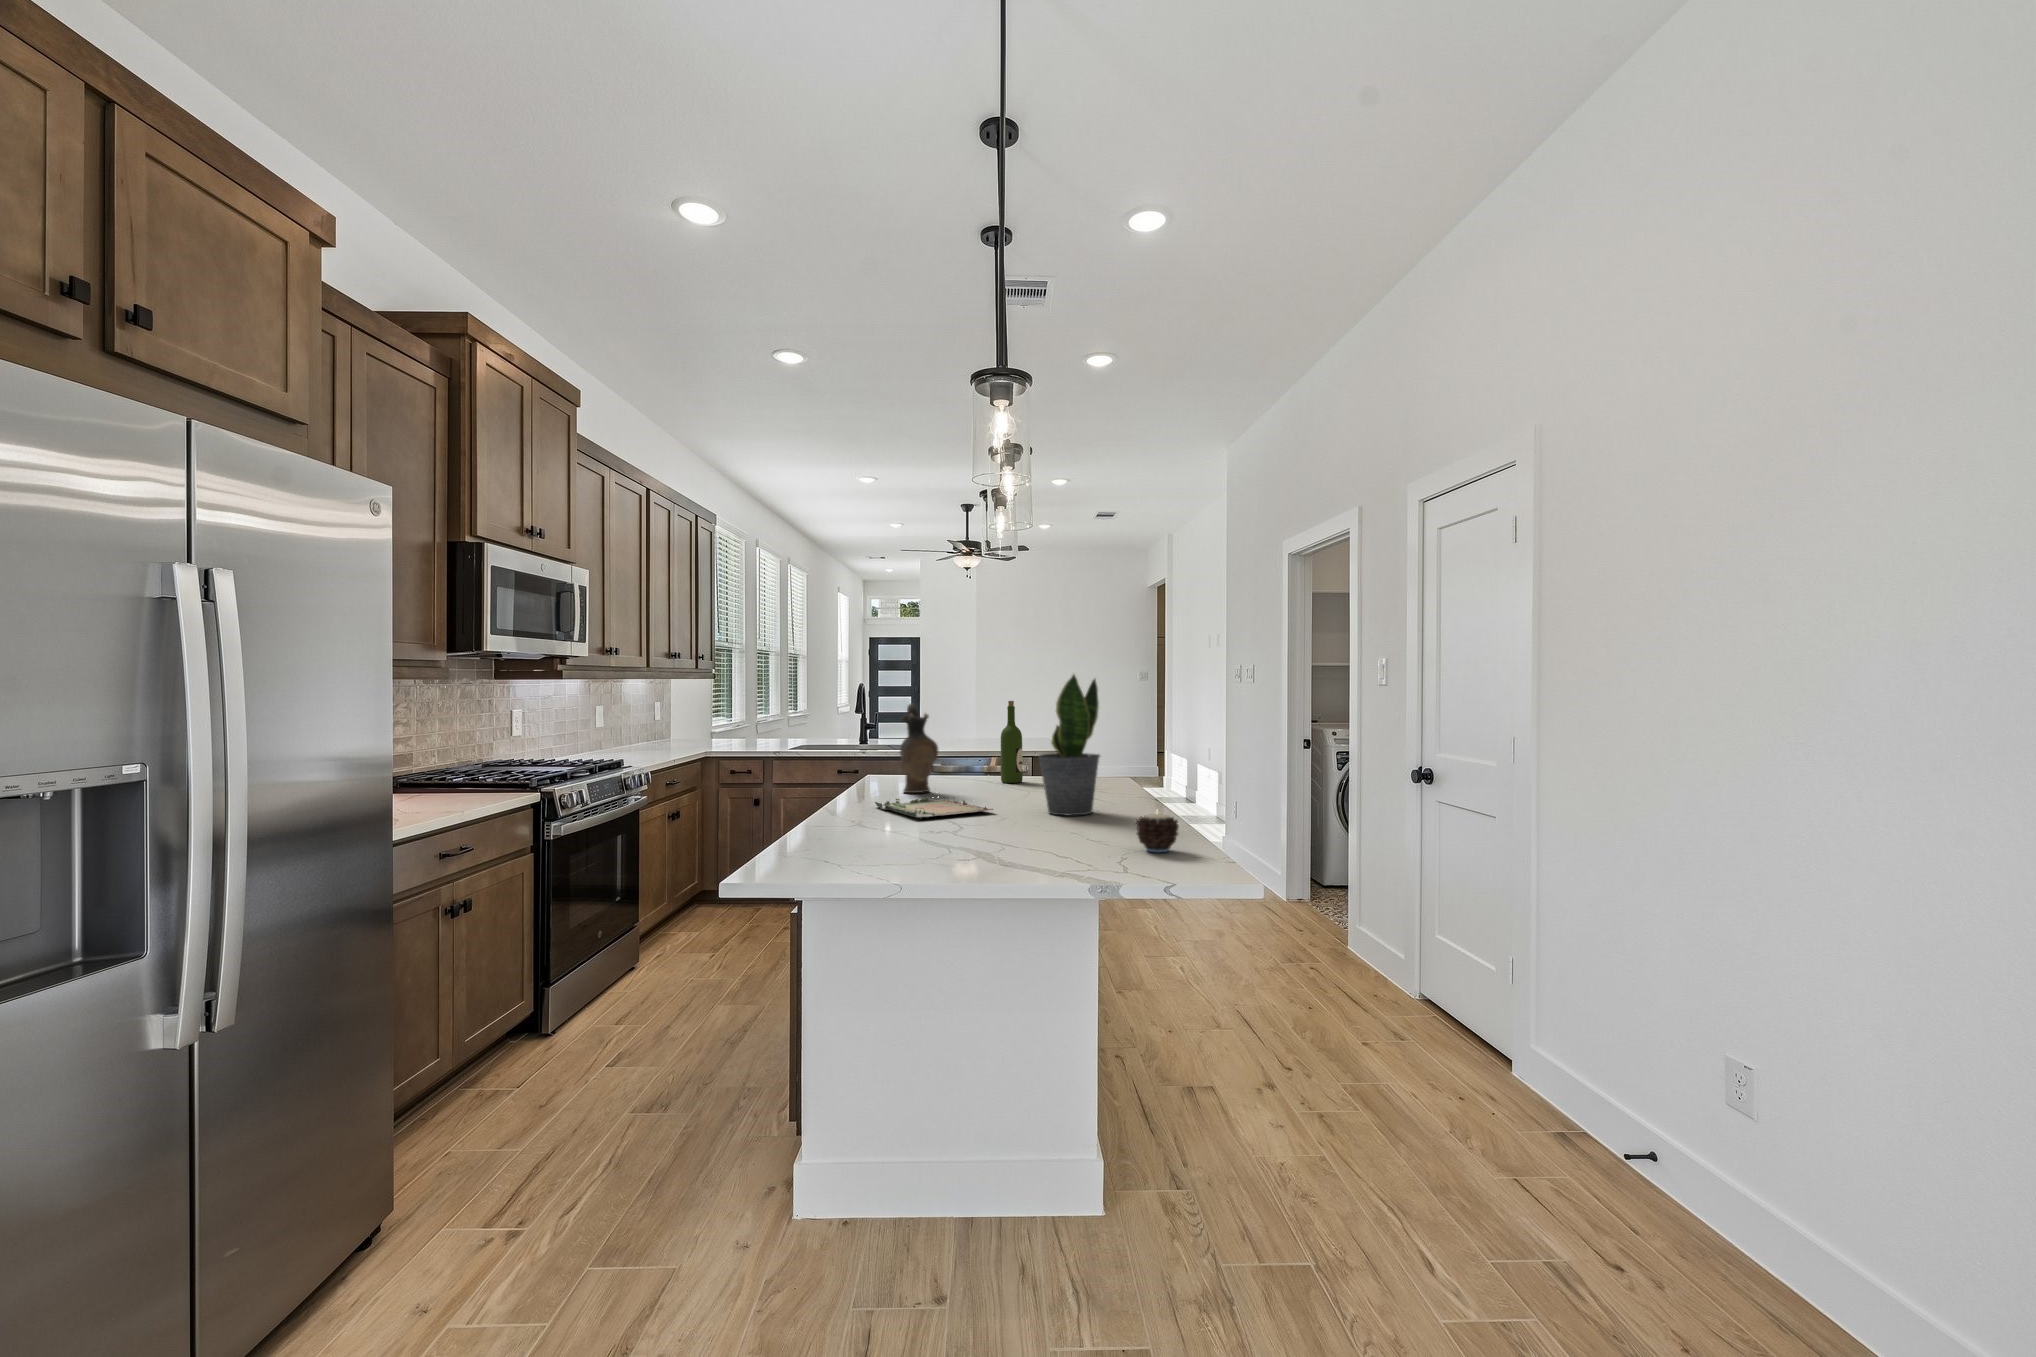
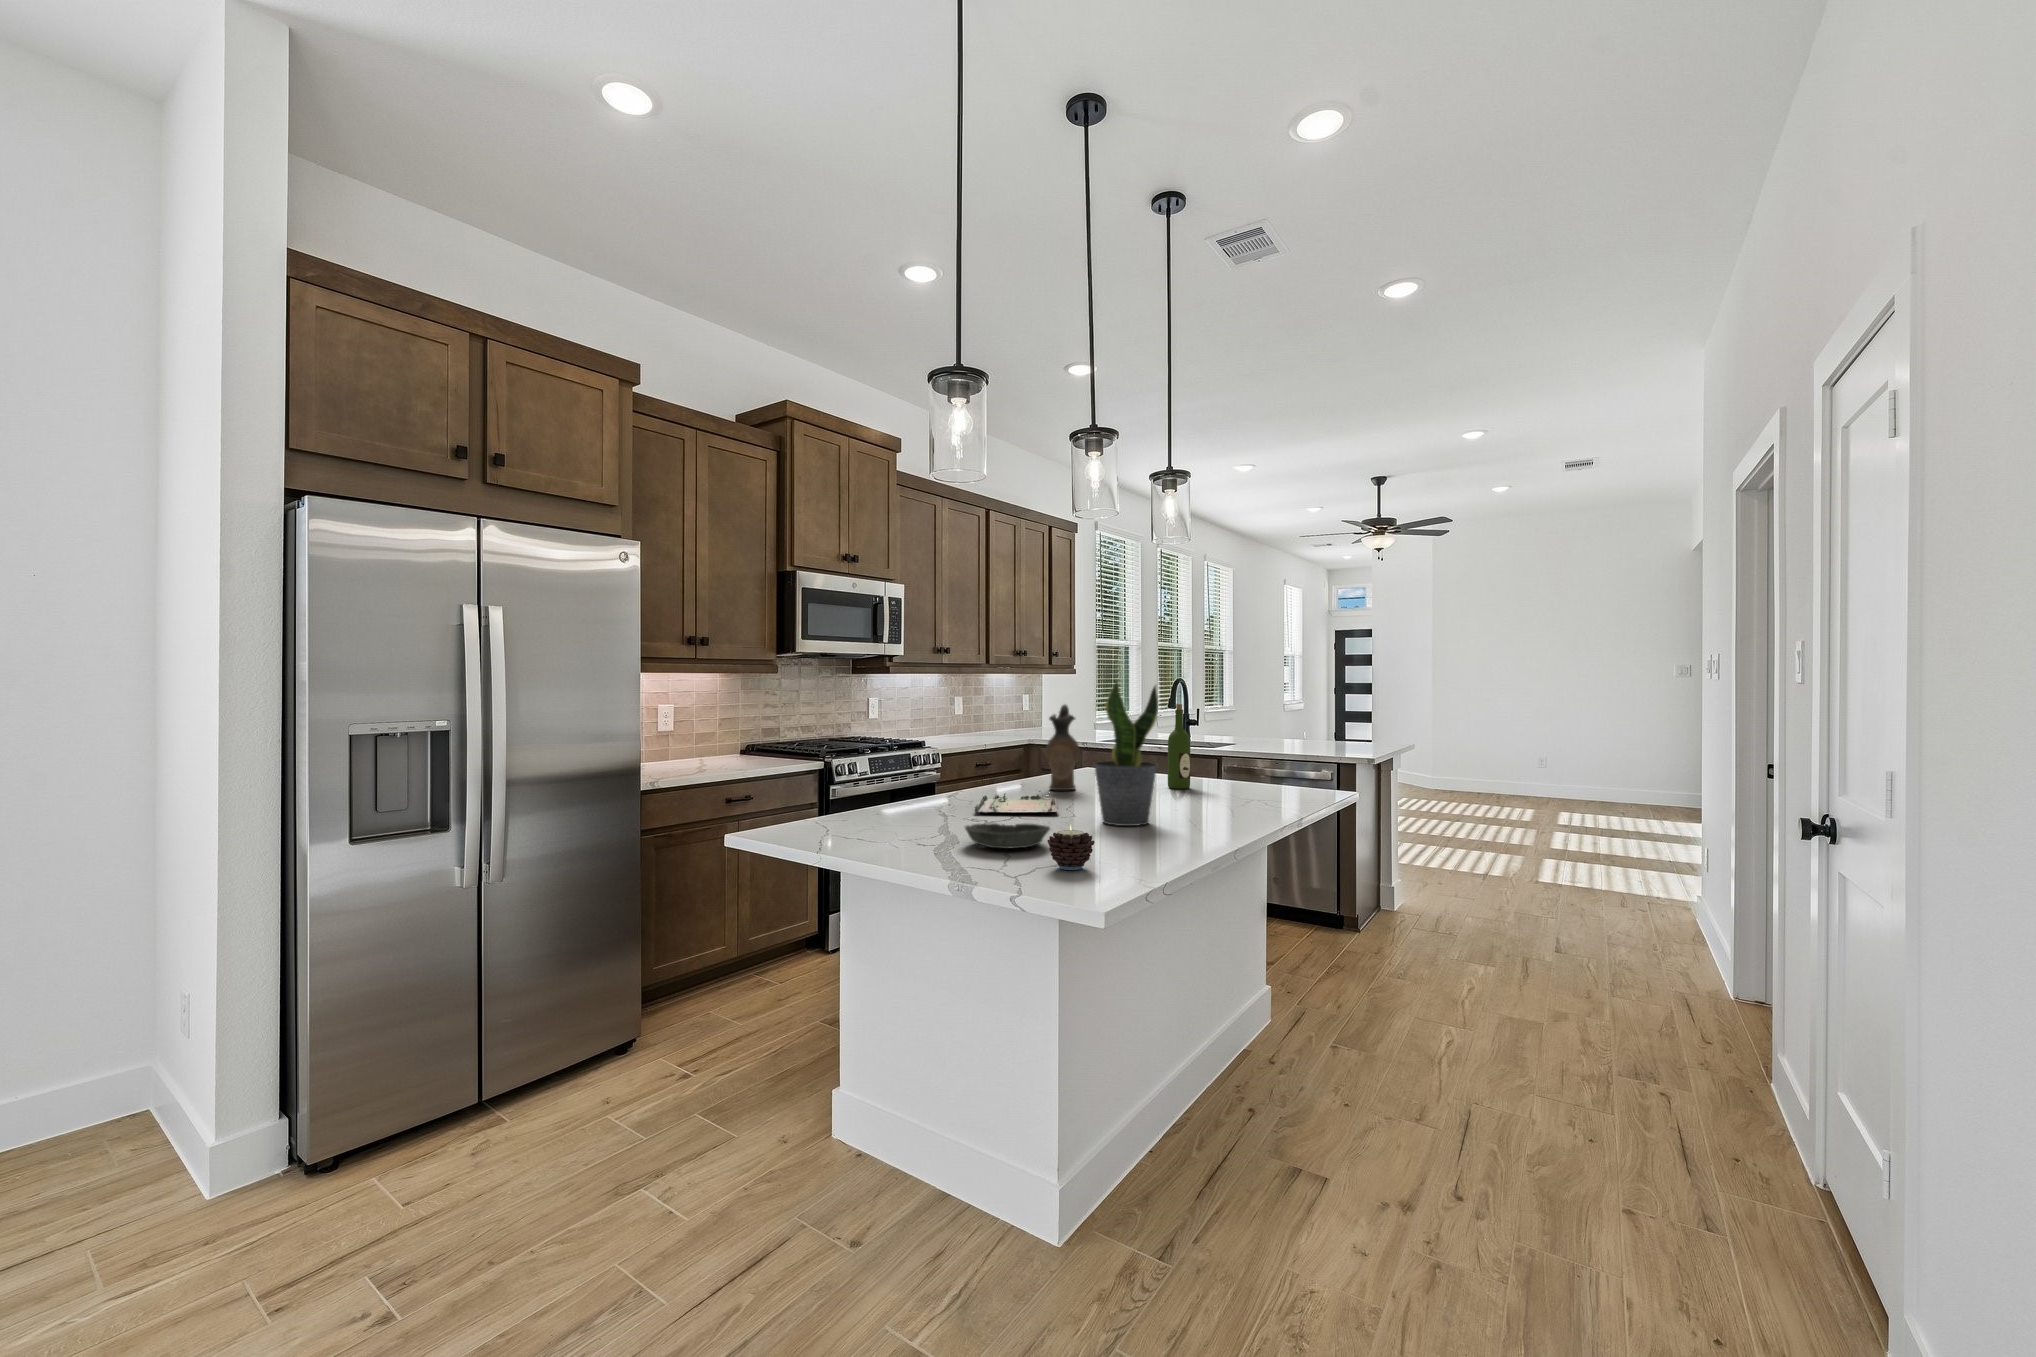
bowl: none [998,818,1088,844] -> present [965,823,1050,849]

